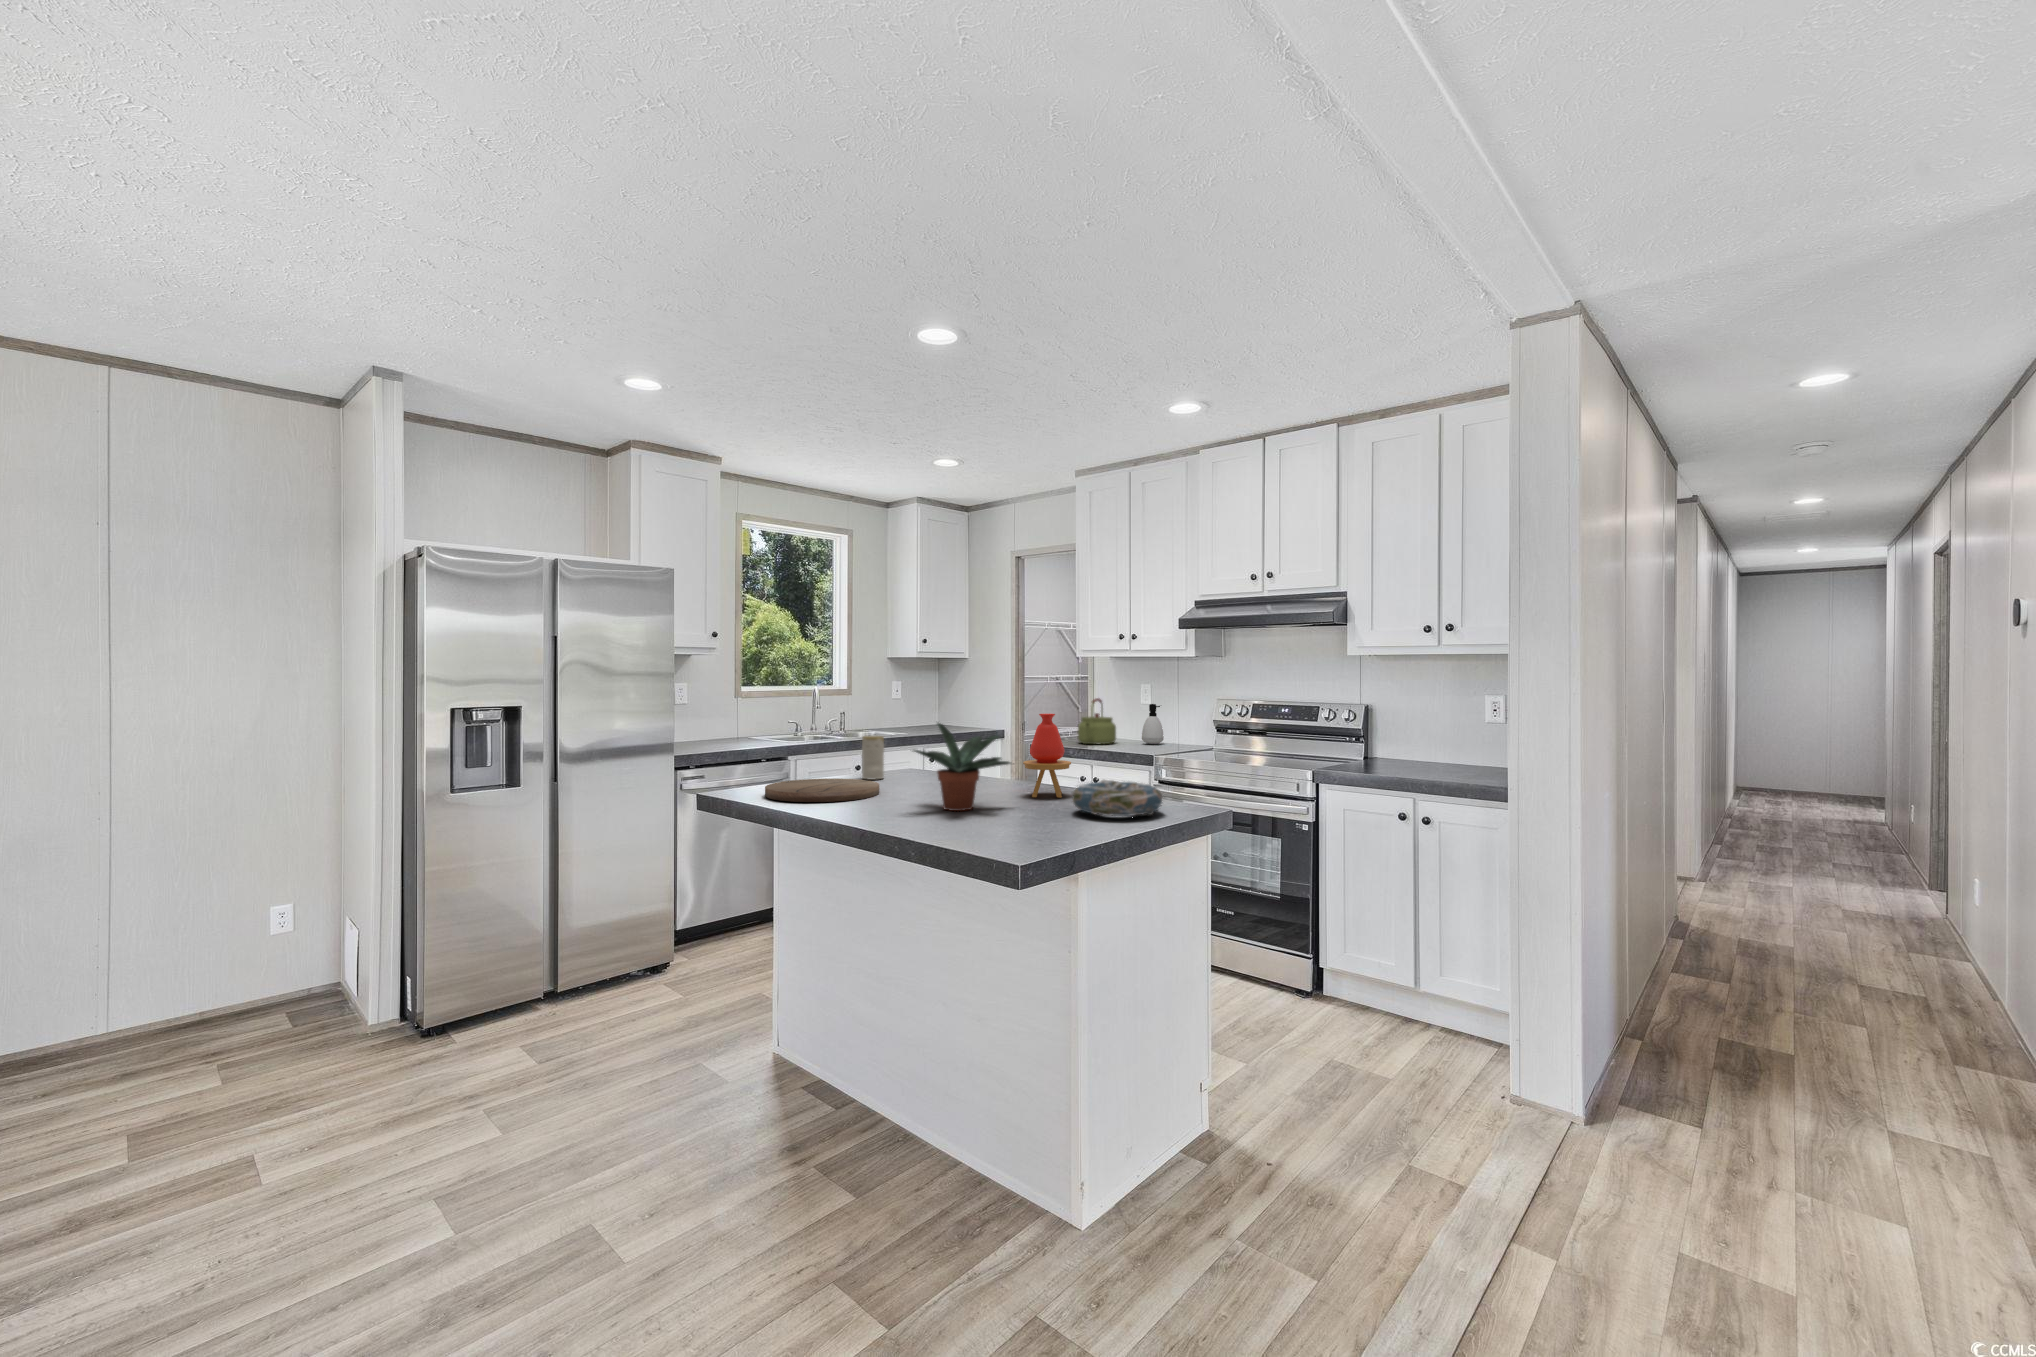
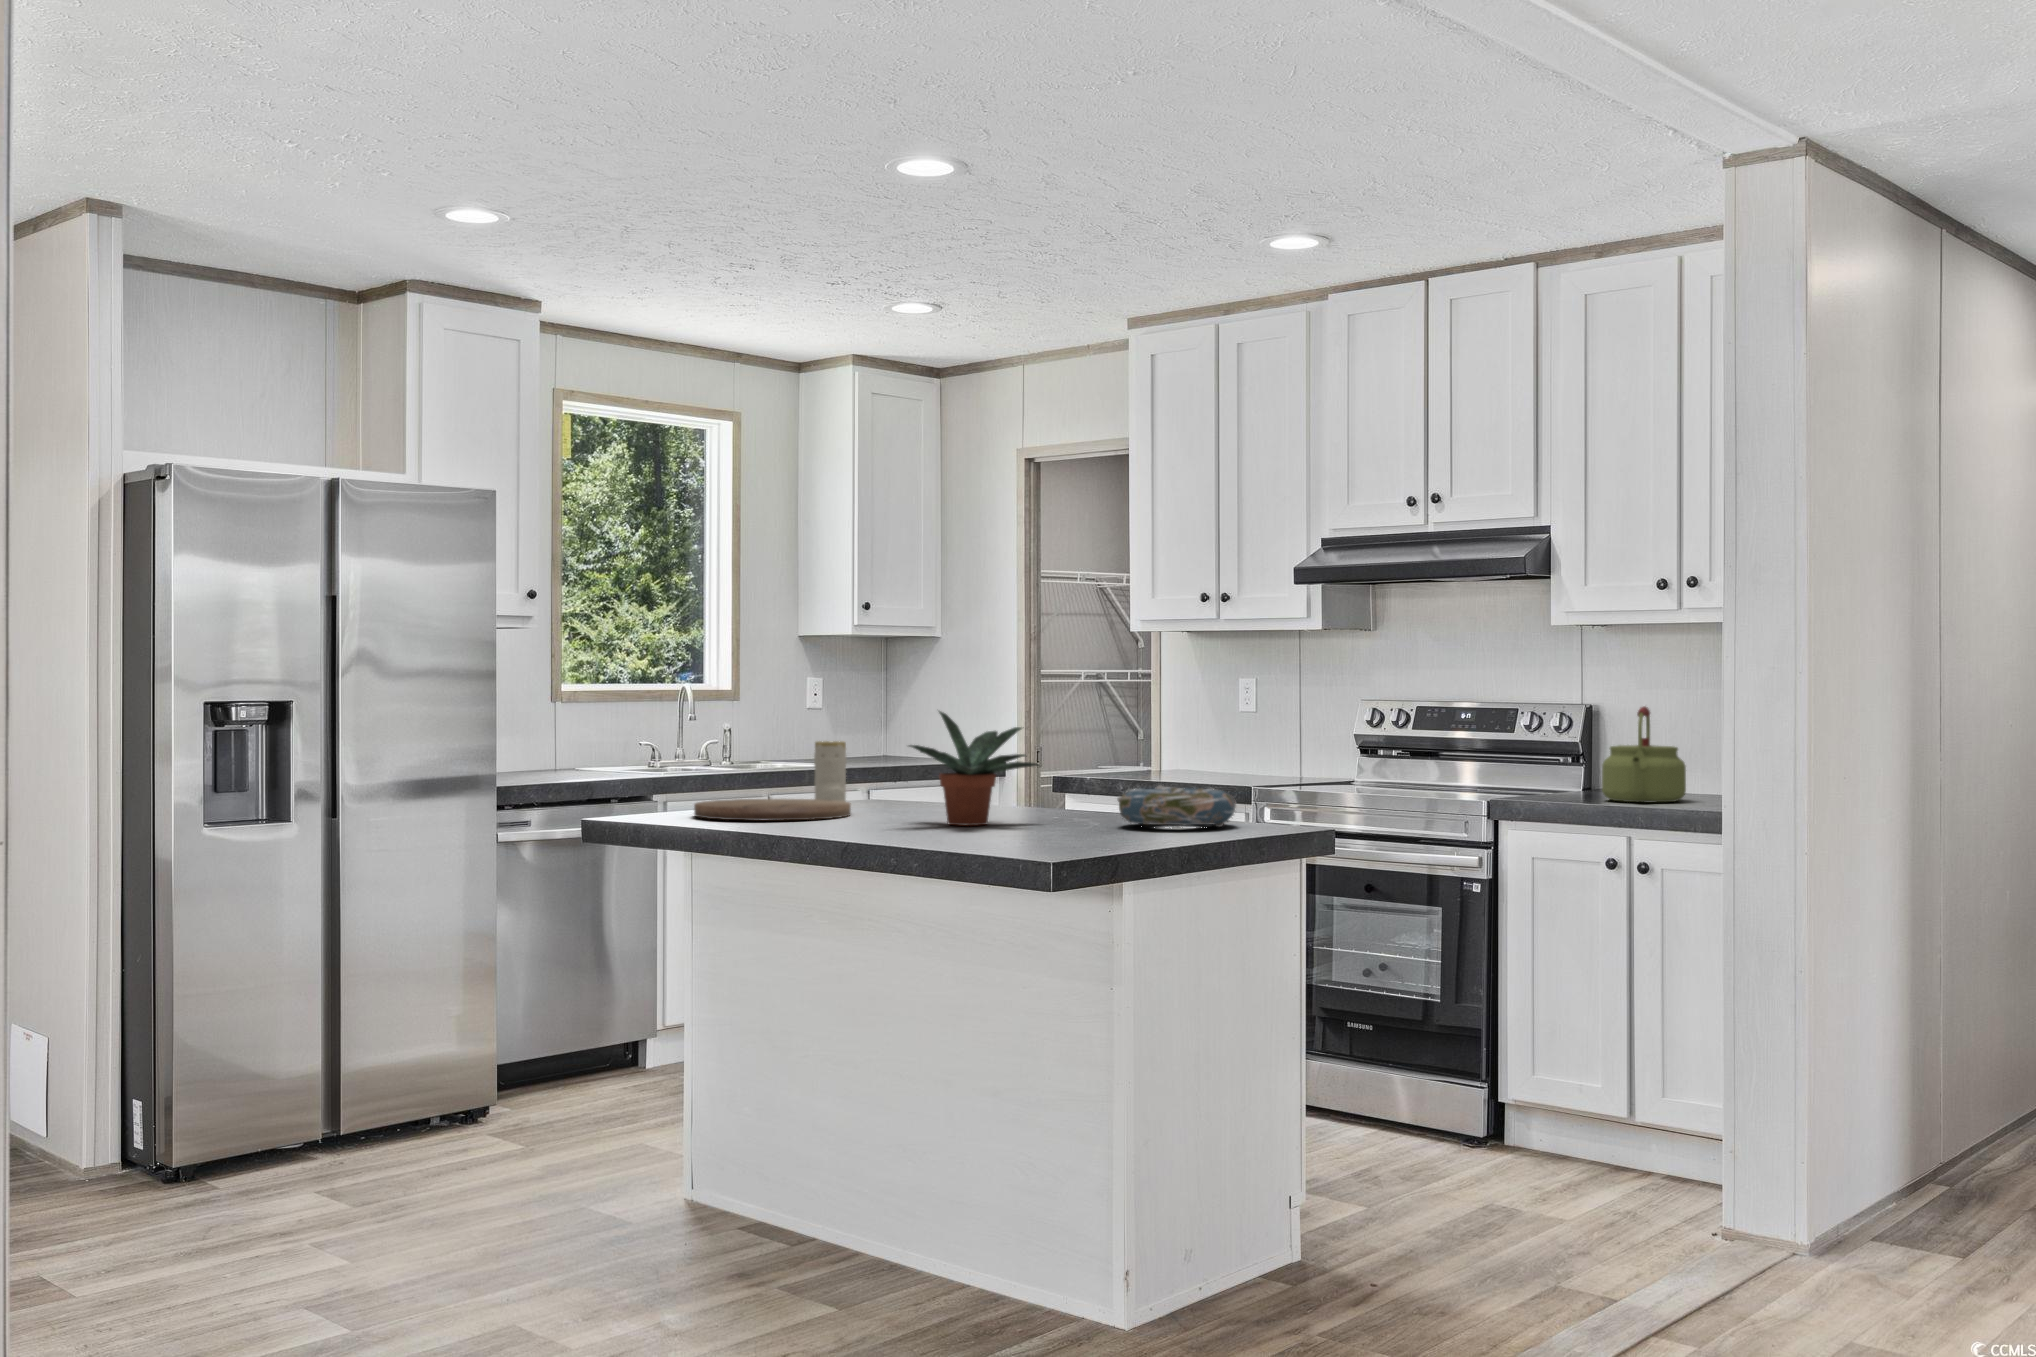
kettle: present [1078,698,1116,744] -> present [1602,706,1686,802]
soap dispenser: present [1142,704,1164,744] -> none [1241,710,1279,777]
vase: present [1023,714,1071,797] -> none [1052,703,1118,816]

